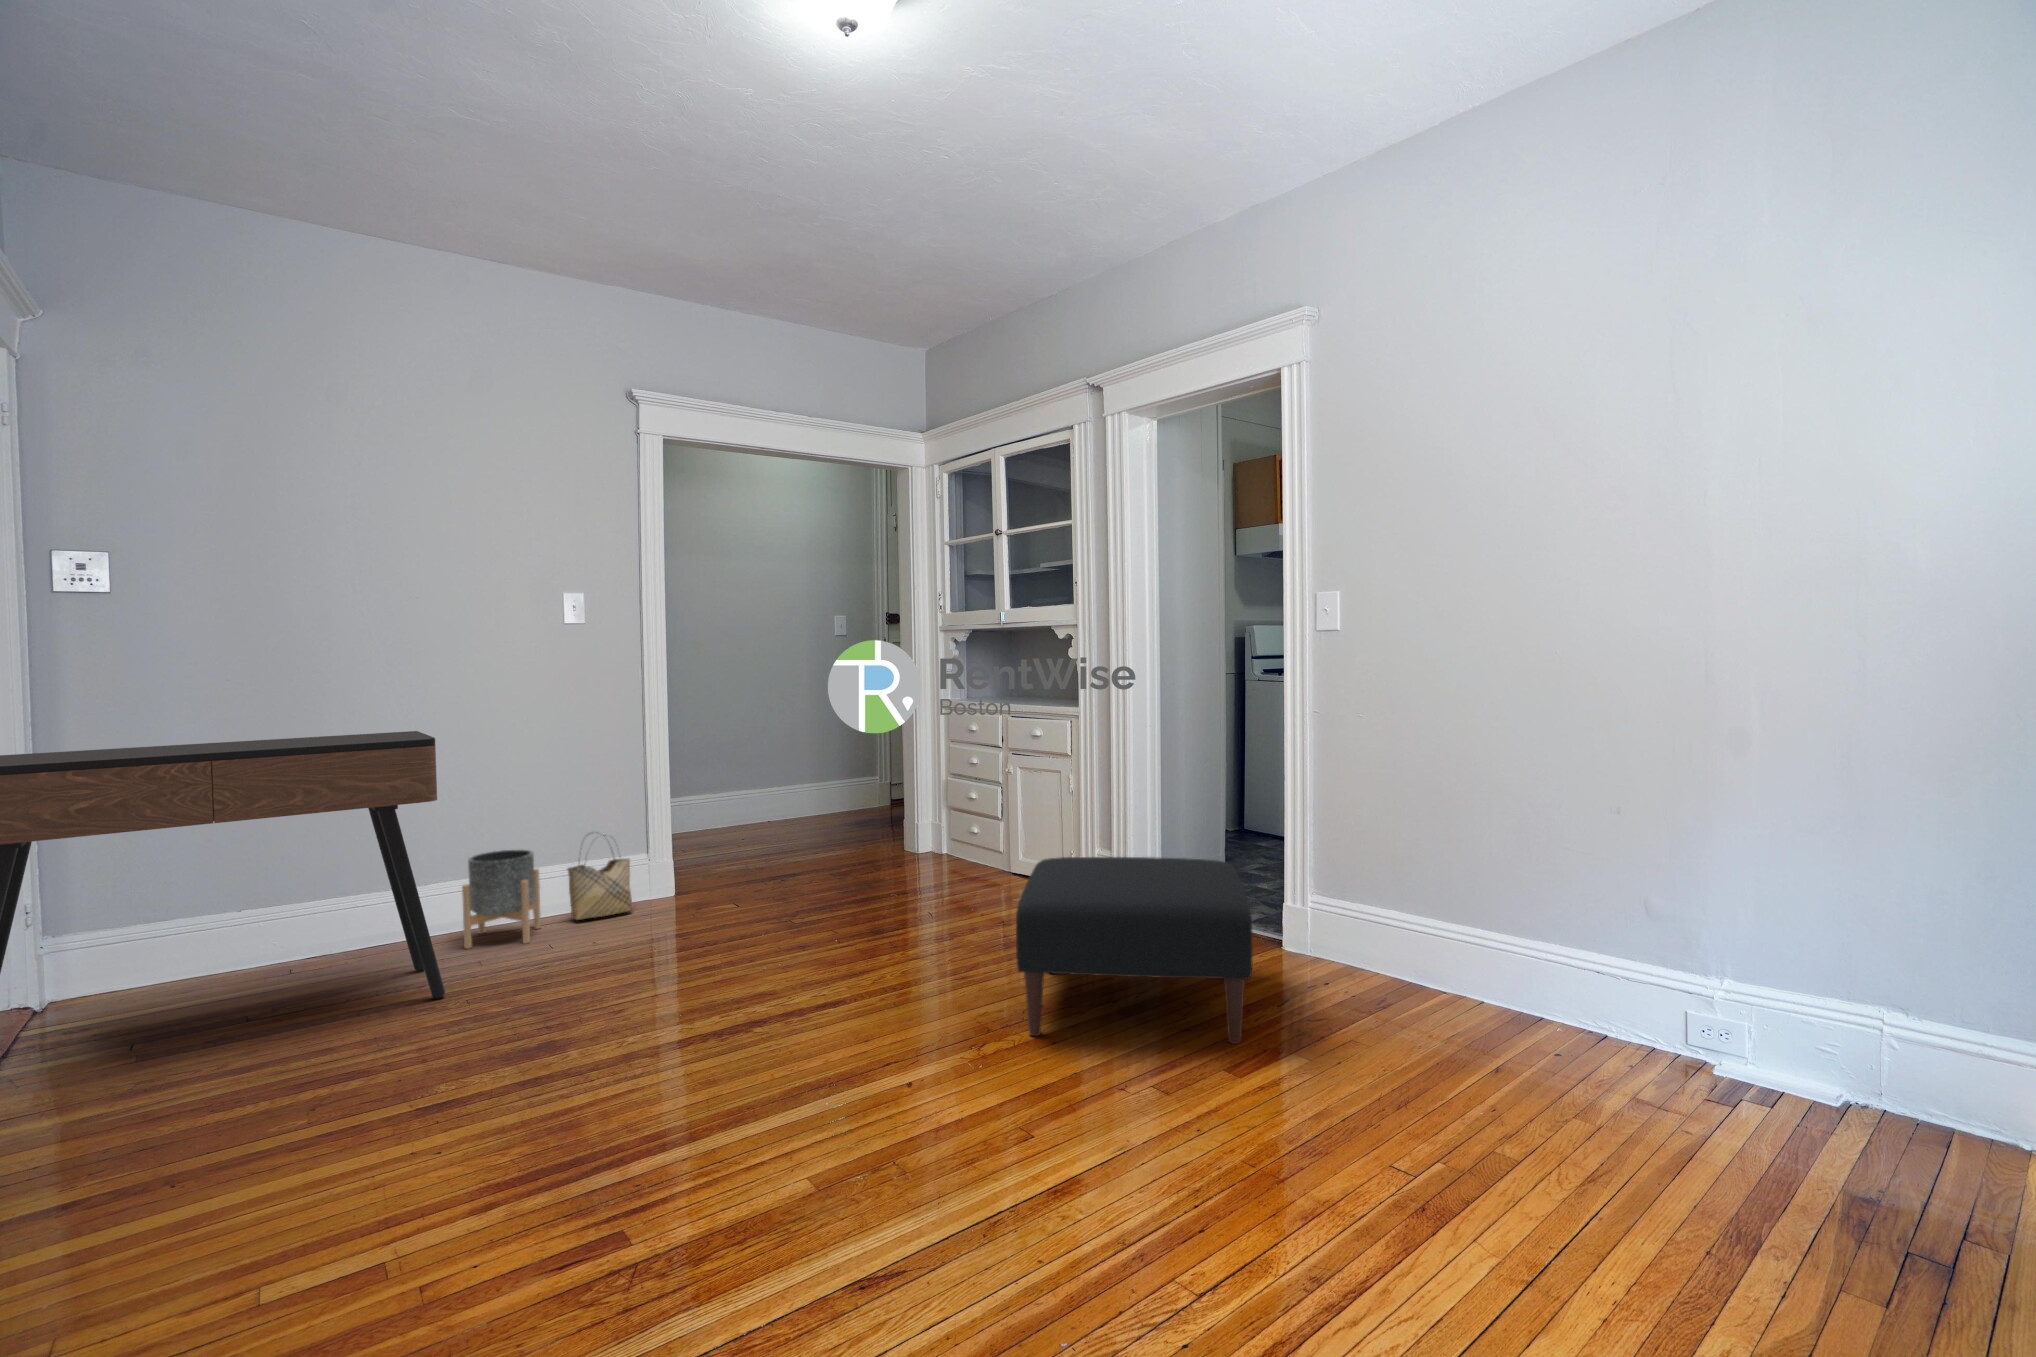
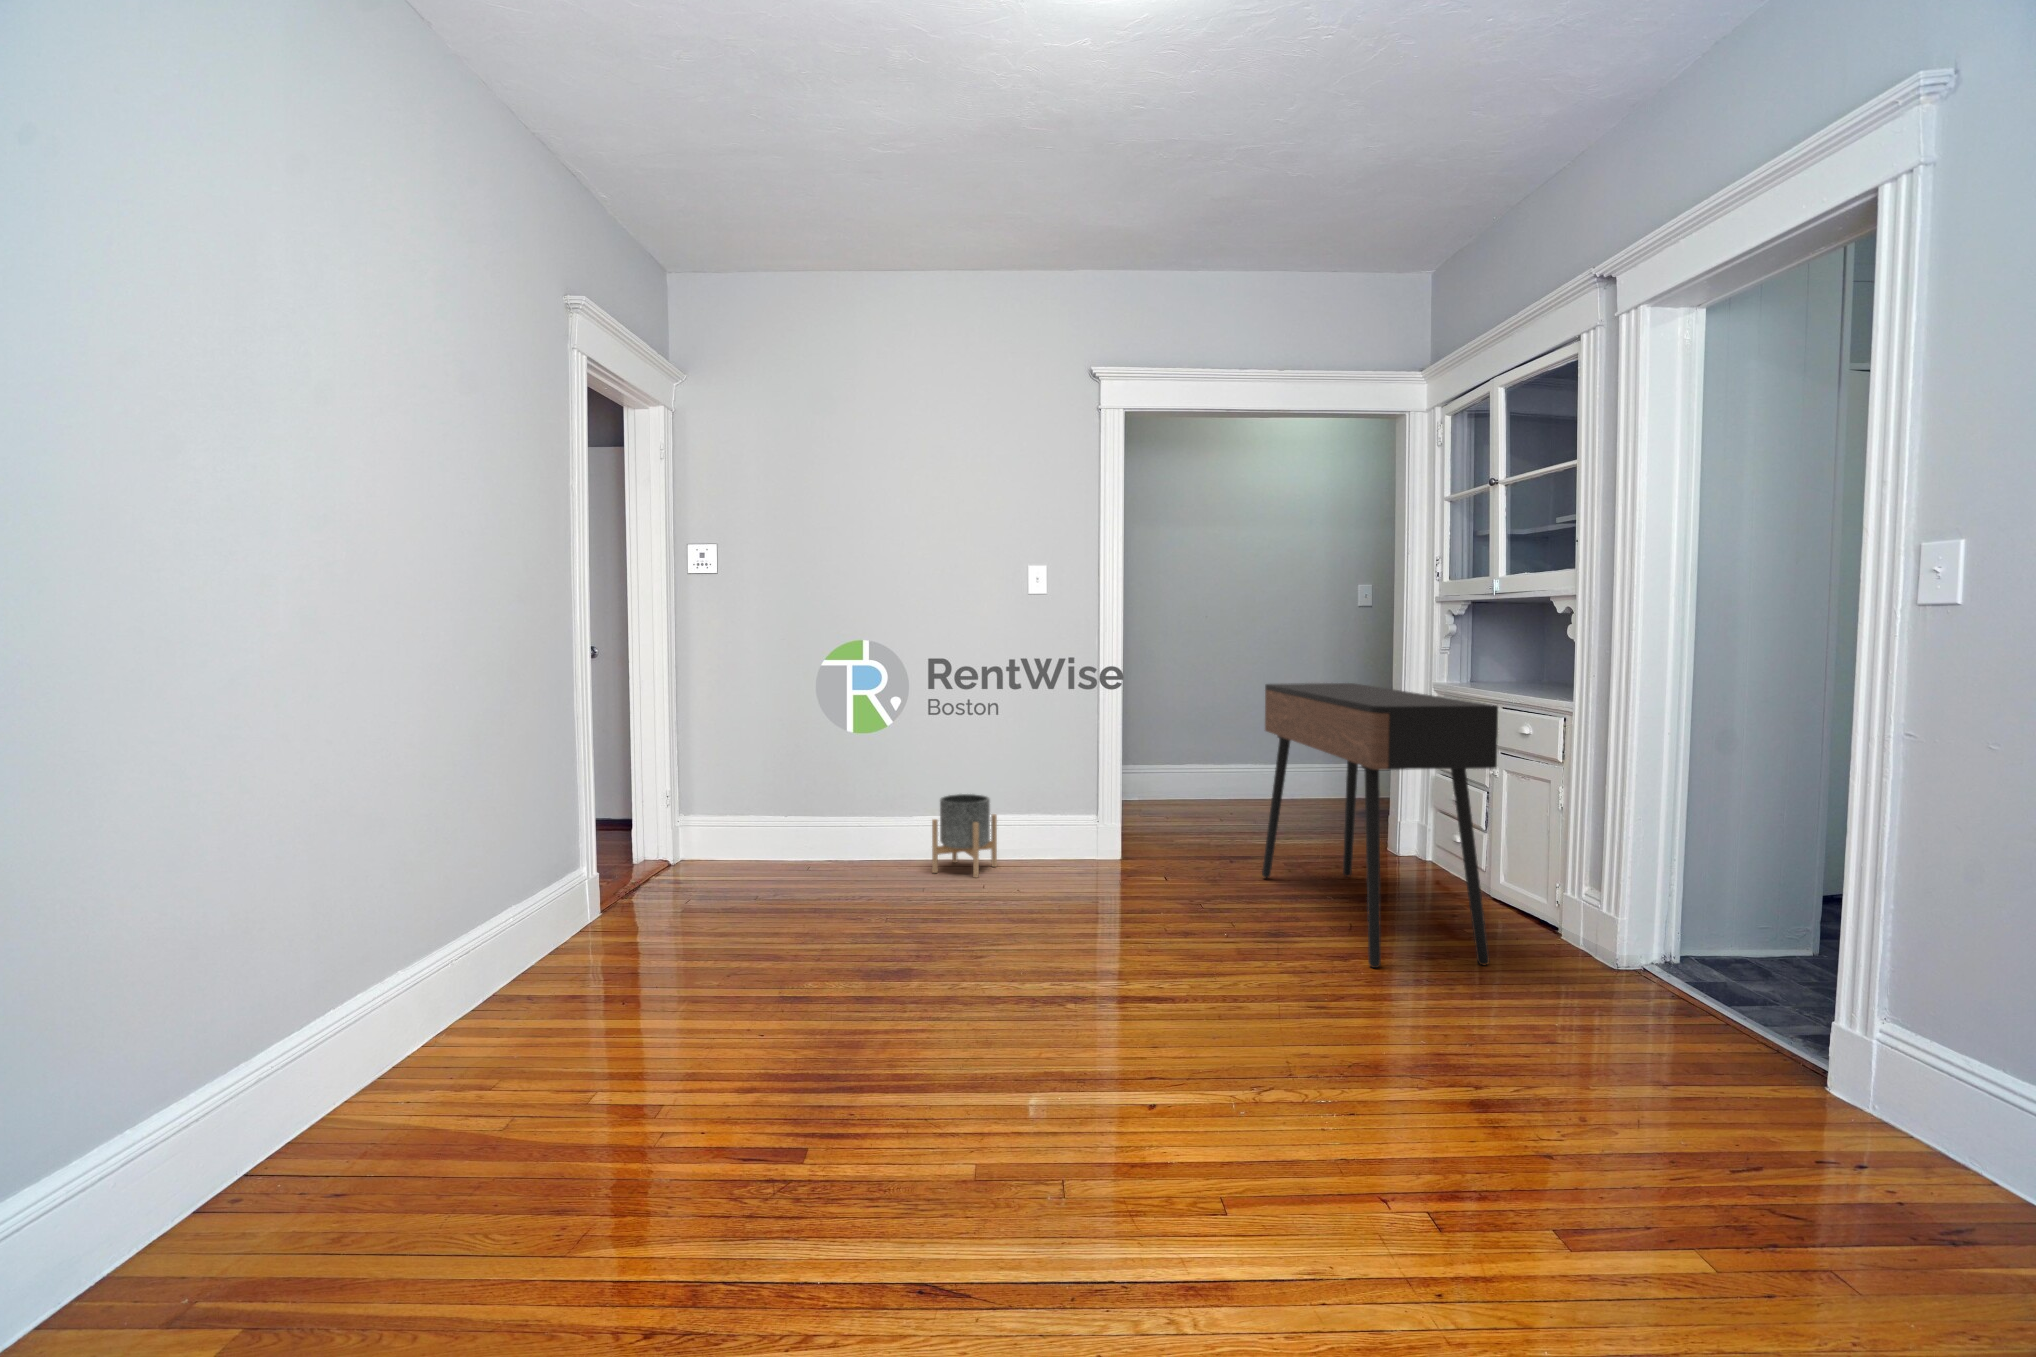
console table: present [0,731,445,999] -> present [1262,683,1498,968]
woven basket: present [568,835,632,920] -> none [1020,788,1076,866]
ottoman: present [1016,857,1253,1044] -> none [1313,888,1712,1207]

